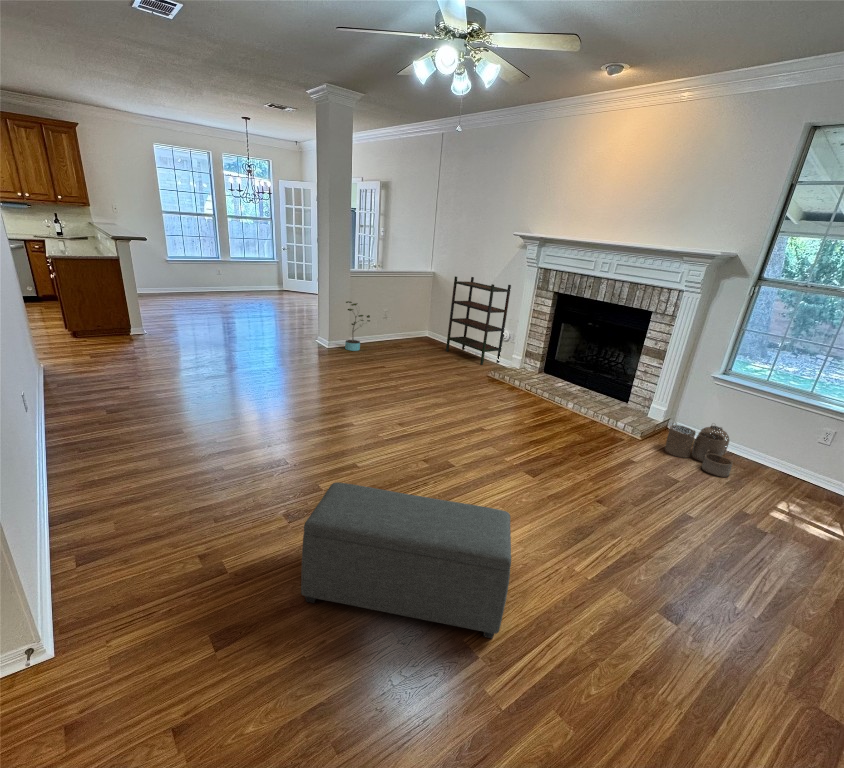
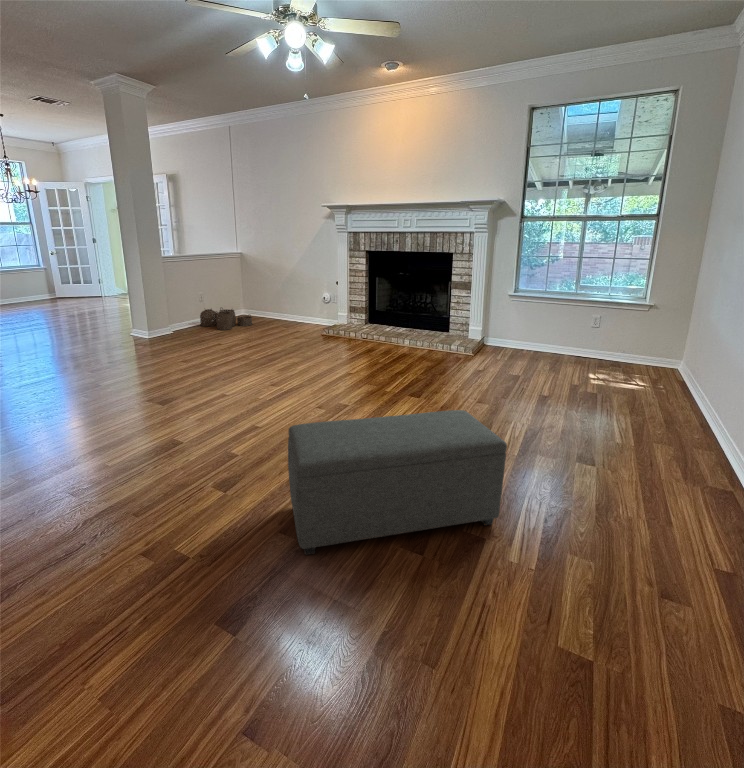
bookshelf: present [446,276,511,365] -> none [265,250,323,328]
potted plant: present [345,301,370,351] -> none [161,286,192,336]
woven basket: present [665,422,733,477] -> present [200,309,252,330]

